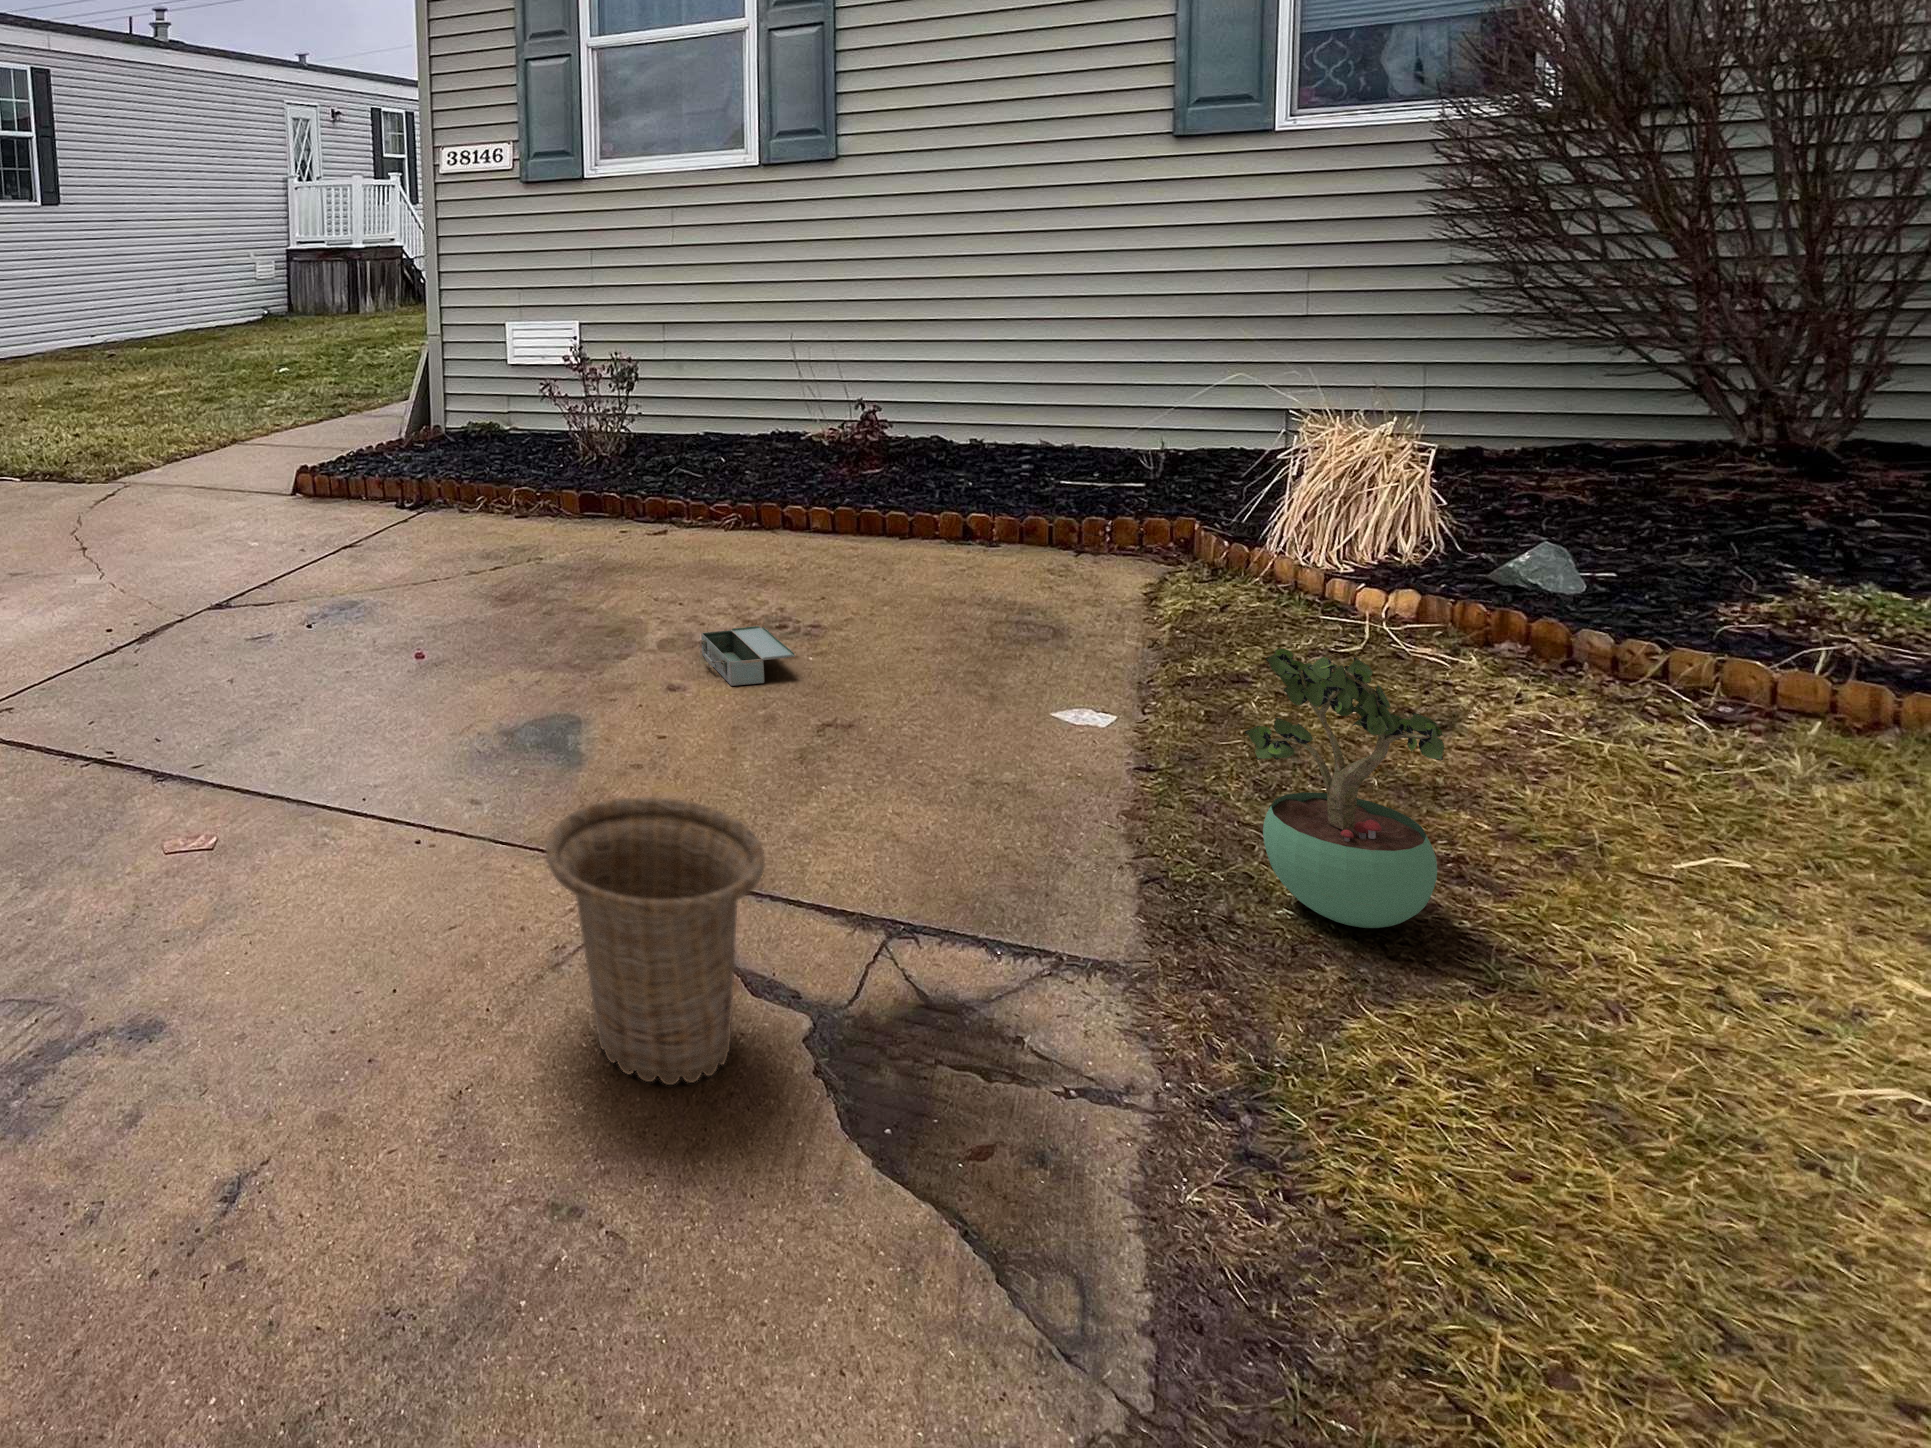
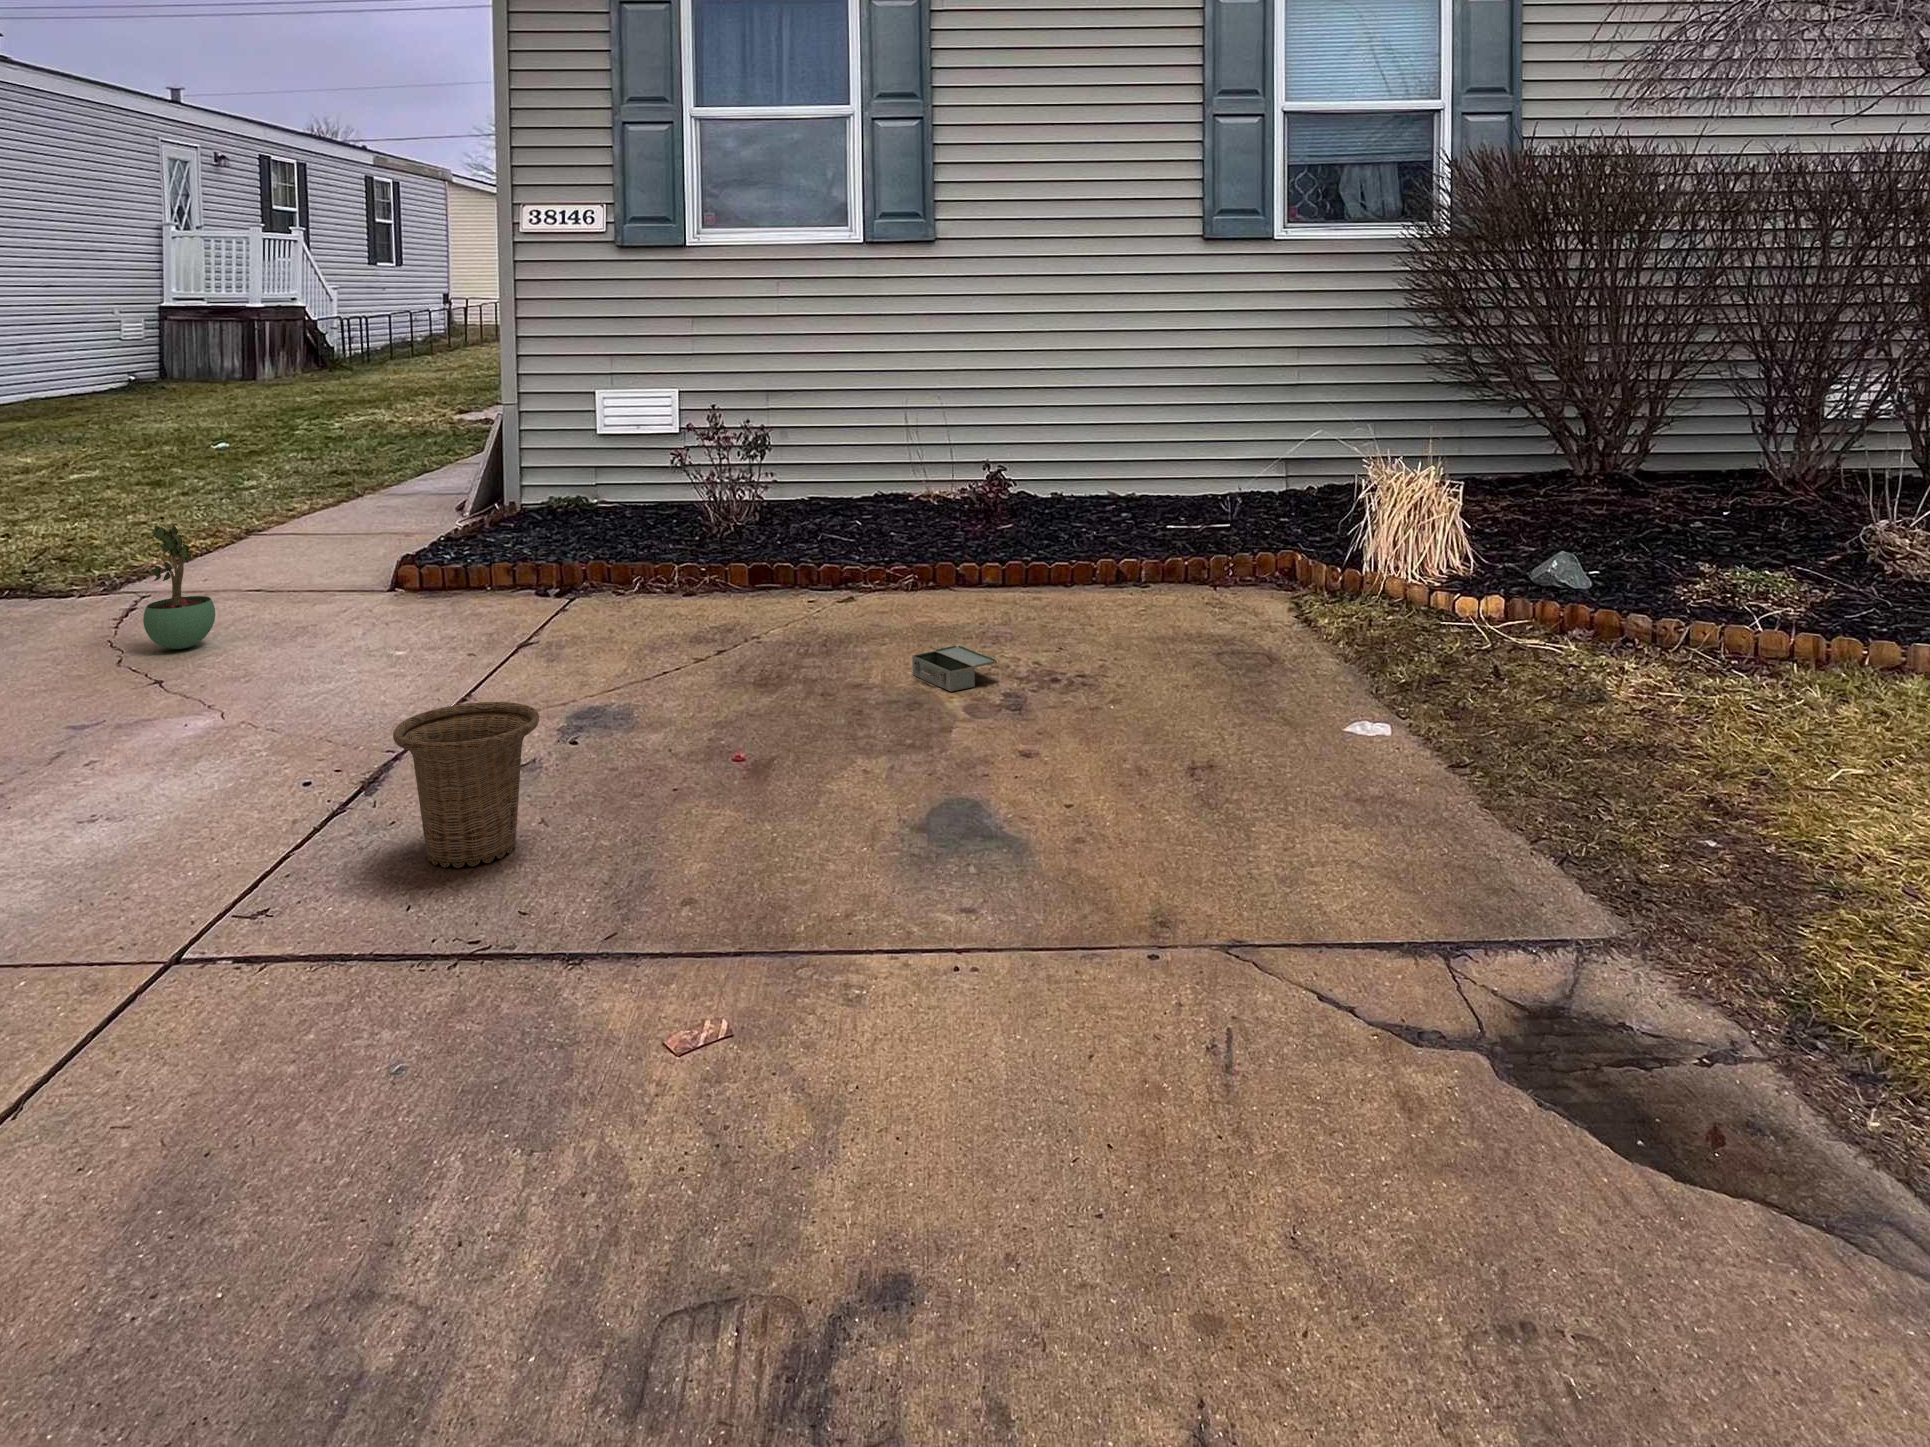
potted plant: present [1245,648,1447,928] -> present [143,524,215,649]
basket: present [546,797,765,1085] -> present [393,702,539,868]

